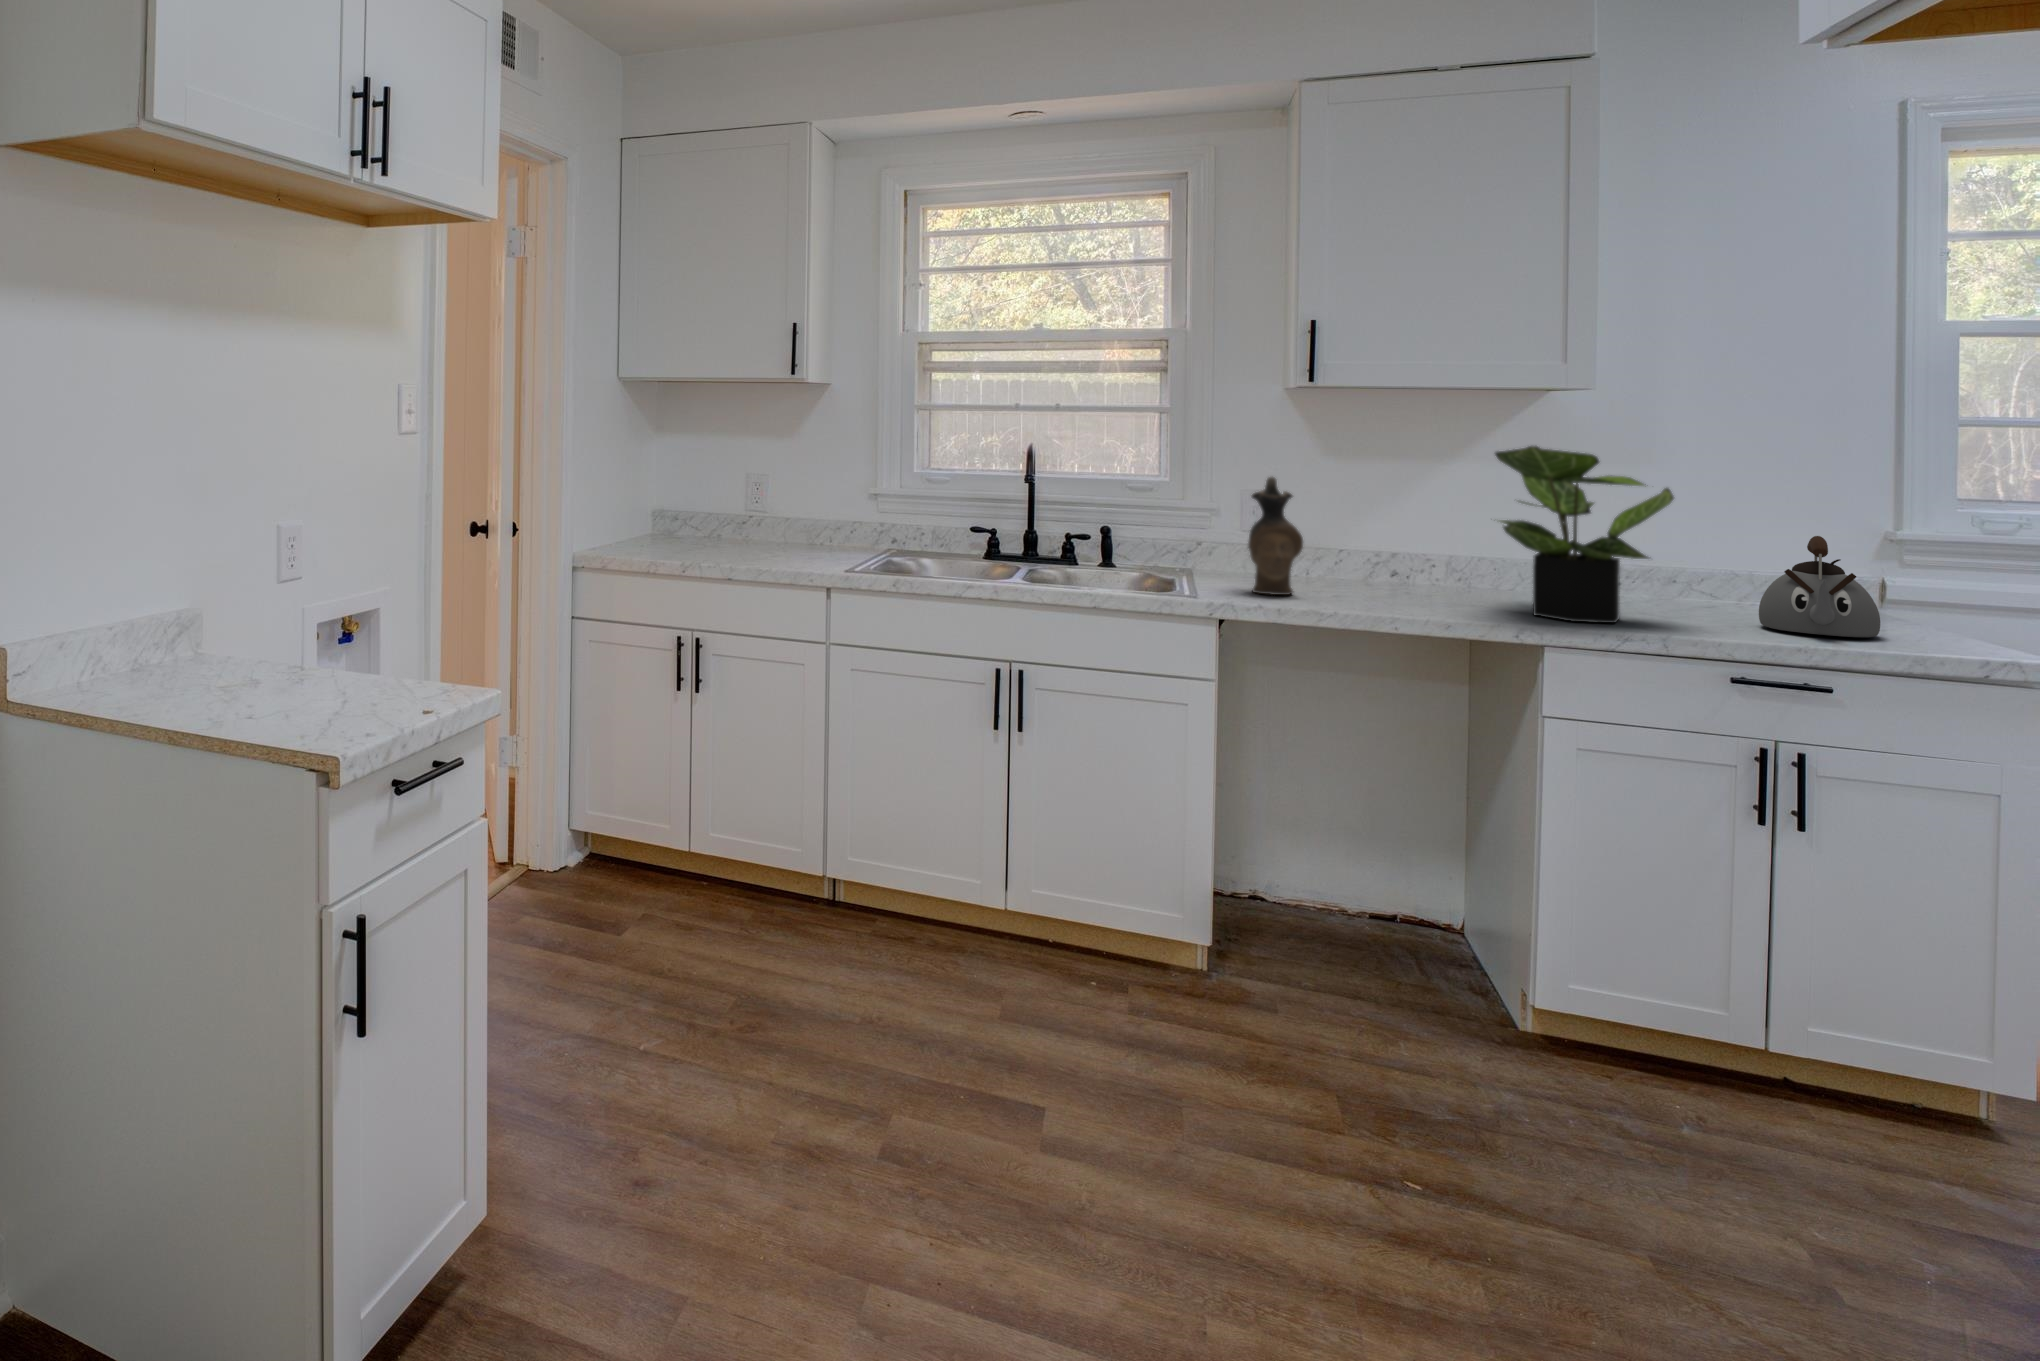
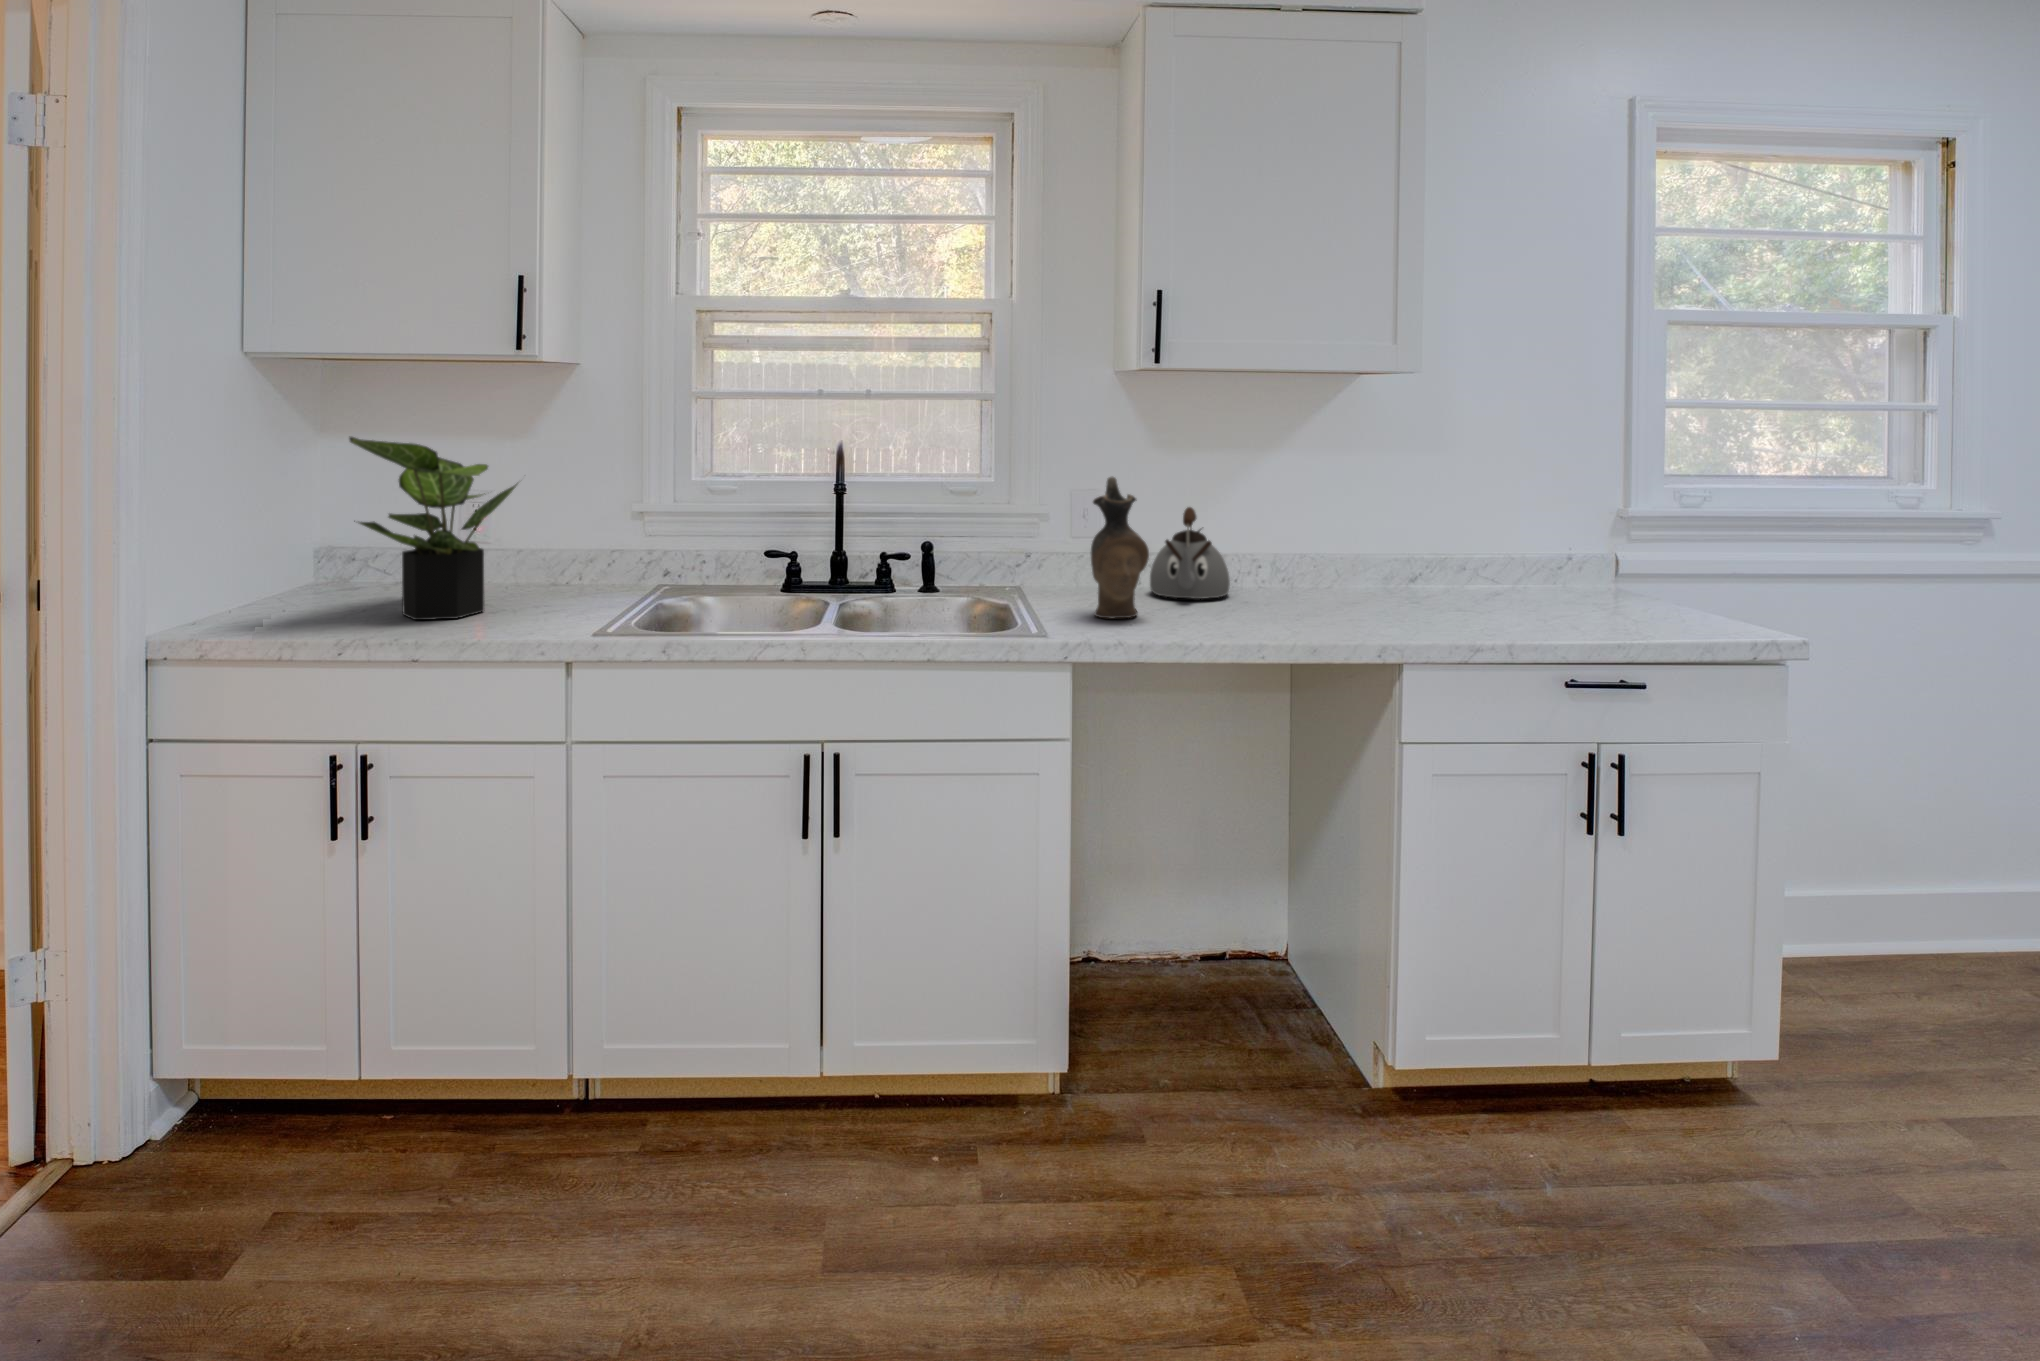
potted plant: present [1495,446,1674,623] -> present [349,437,517,620]
kettle: present [1759,536,1880,637] -> present [1150,507,1230,599]

